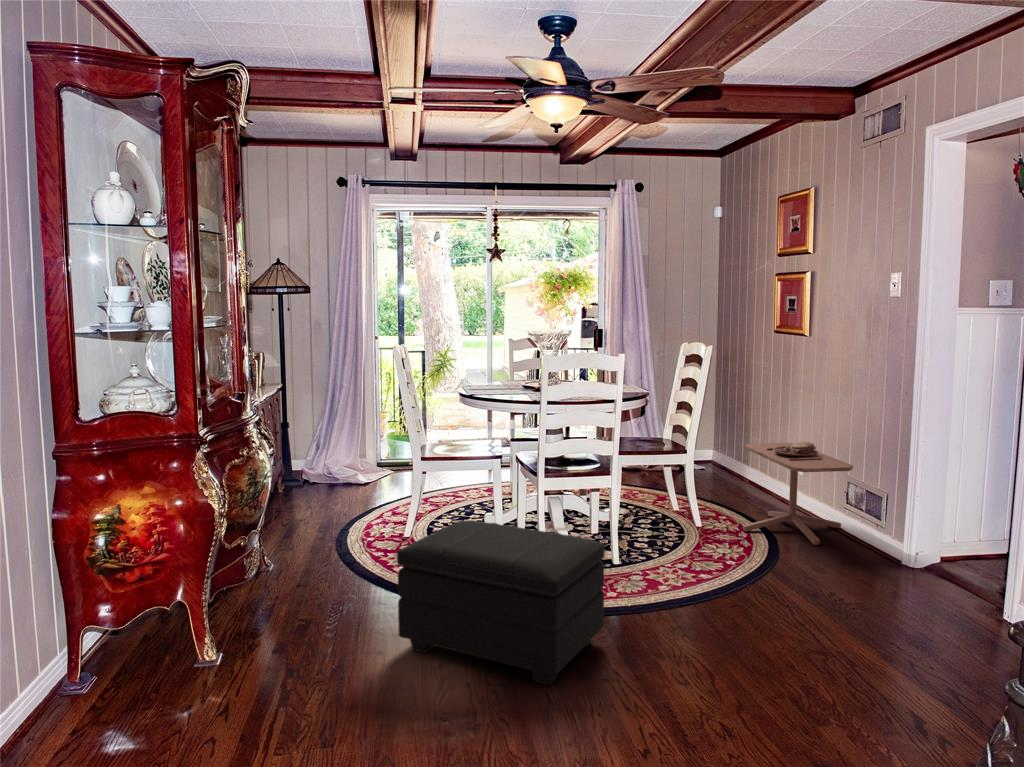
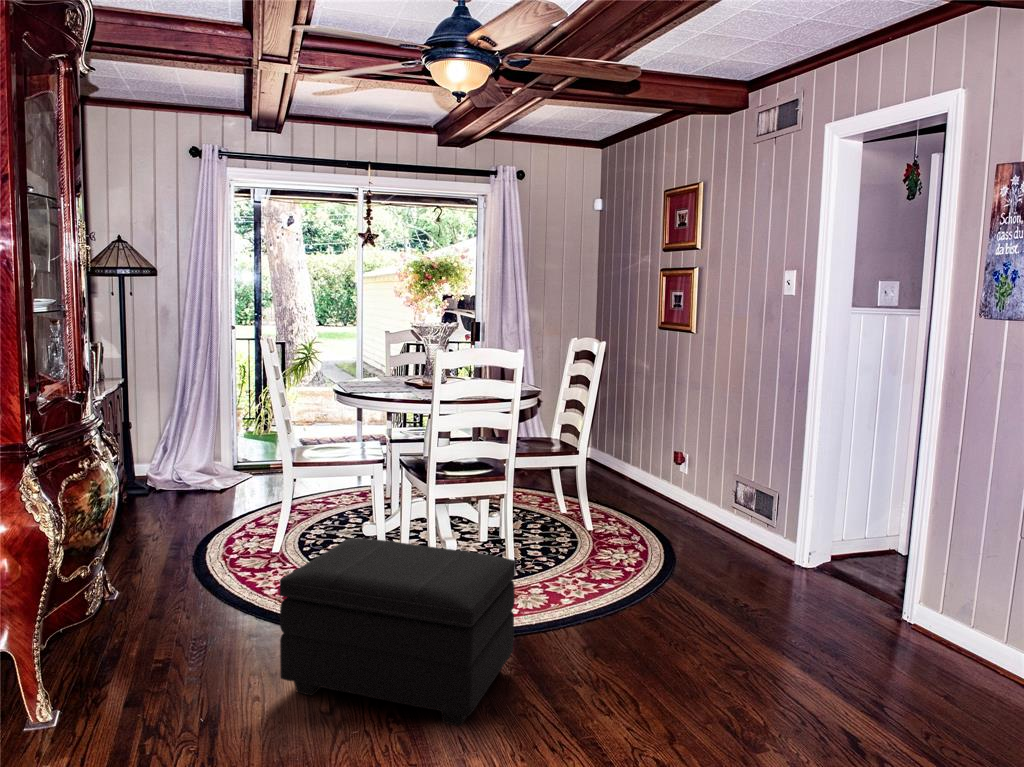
side table: present [743,442,853,545] -> none [633,442,743,546]

